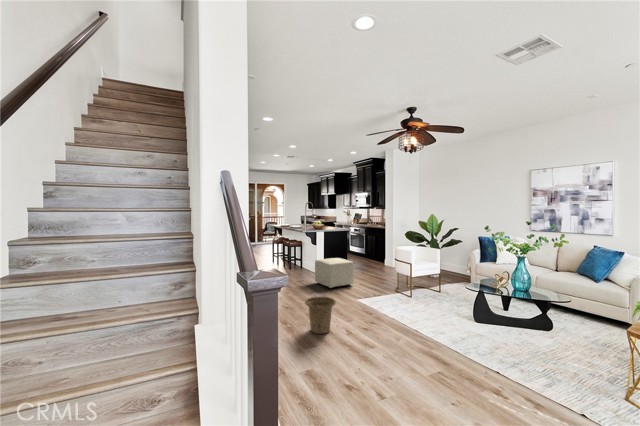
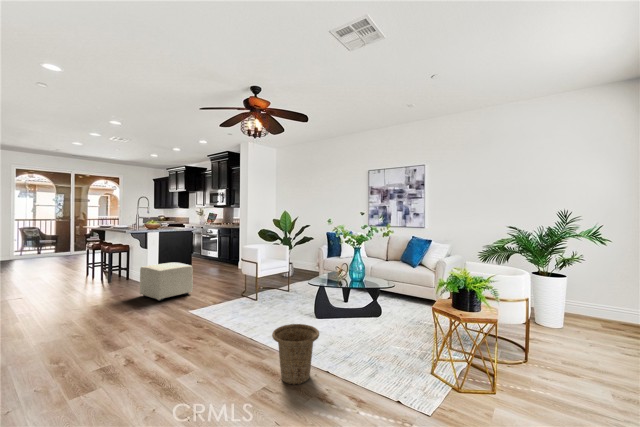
basket: present [305,297,336,334] -> present [272,324,319,385]

